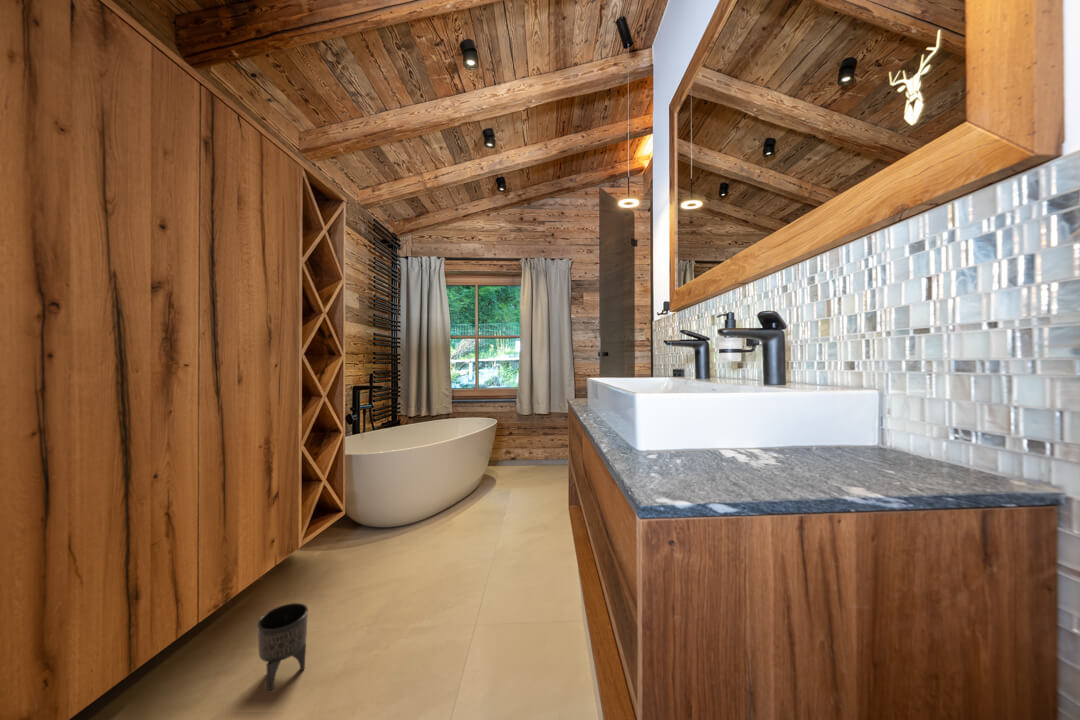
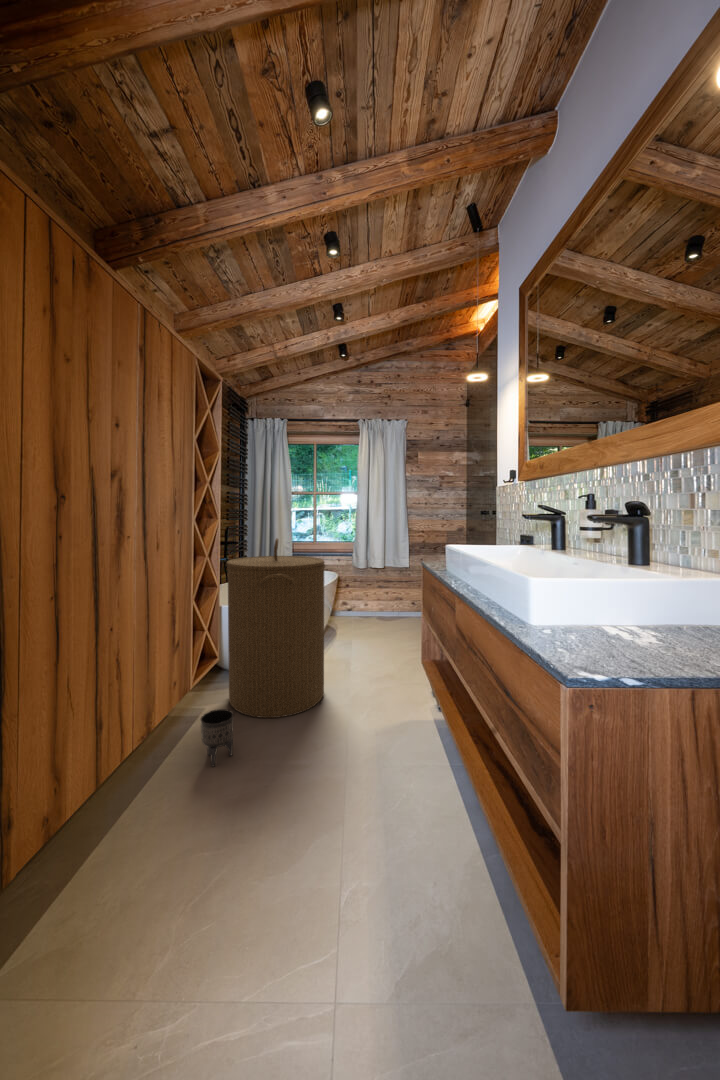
laundry hamper: none [333,380,457,606] -> present [227,538,325,718]

